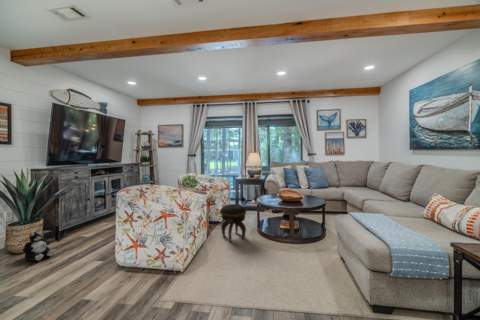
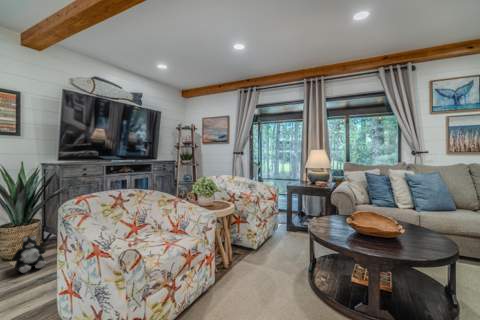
footstool: present [220,204,246,242] -> none [246,227,288,290]

